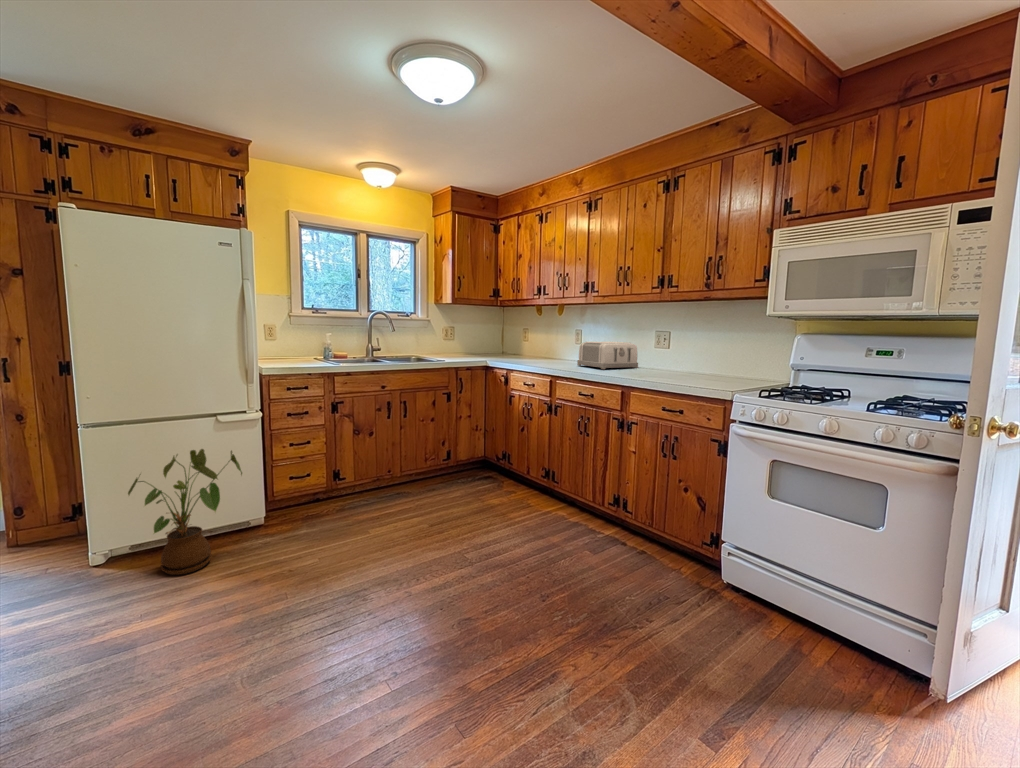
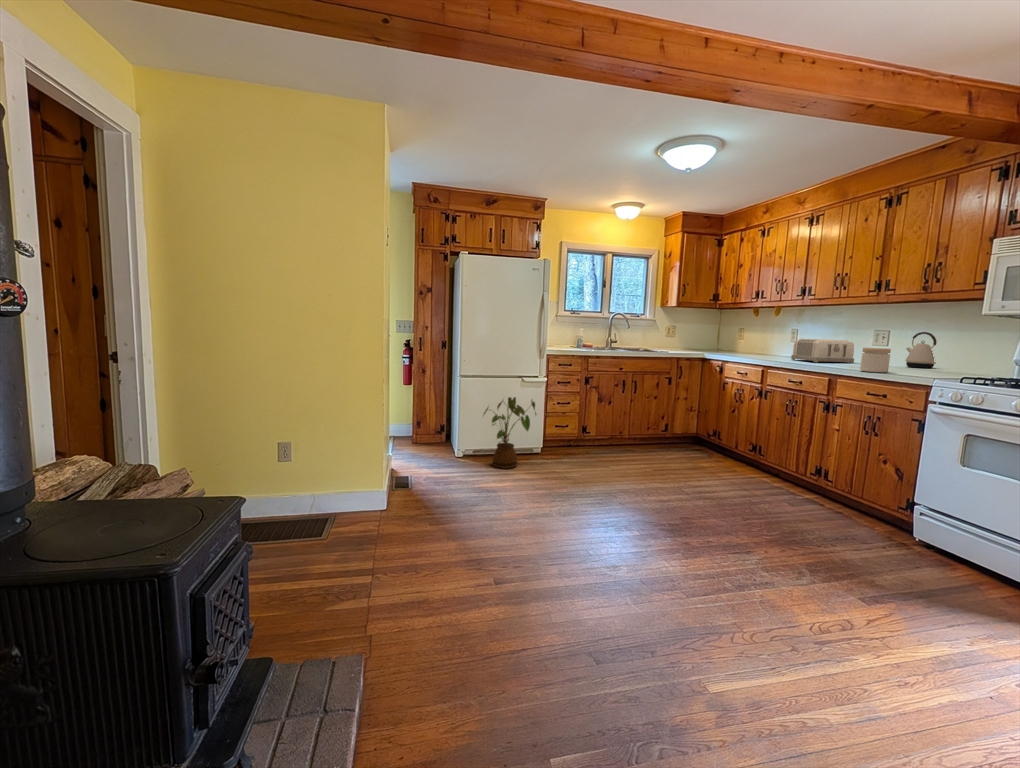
kettle: none [685,333,713,372] -> present [906,332,937,368]
jar: none [653,354,683,384] -> present [860,348,891,373]

